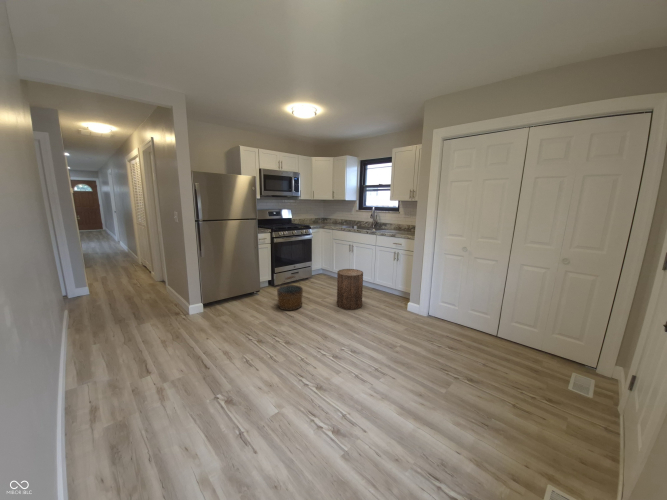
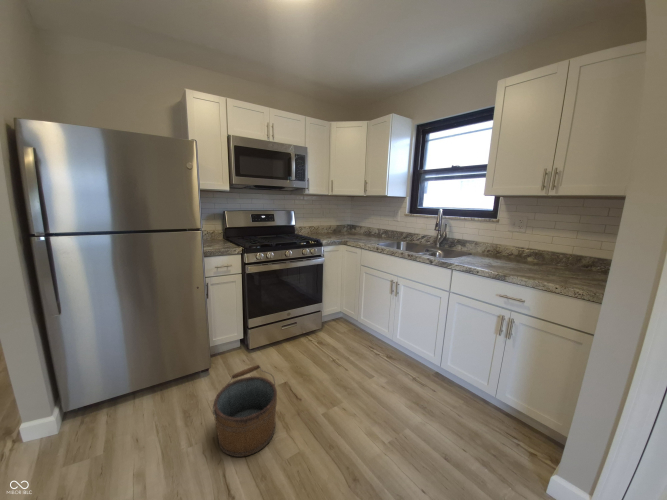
stool: present [337,269,363,310] -> none [356,351,426,473]

